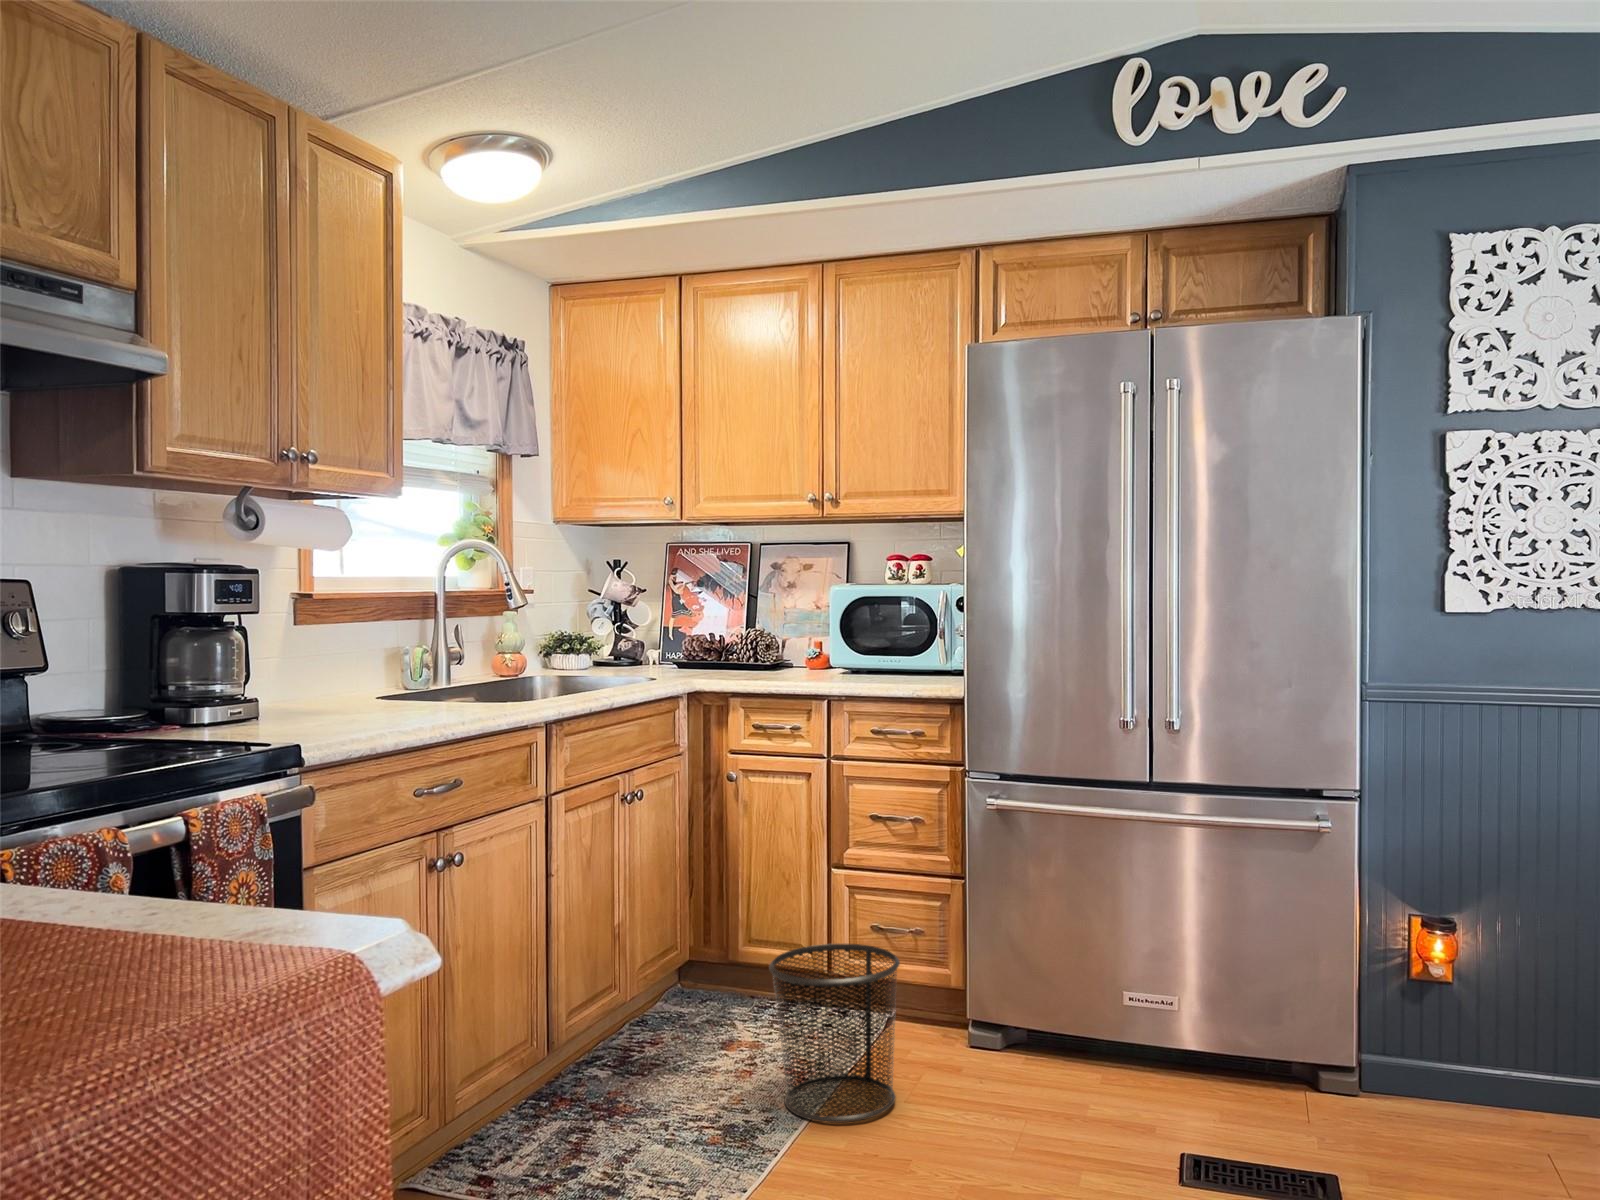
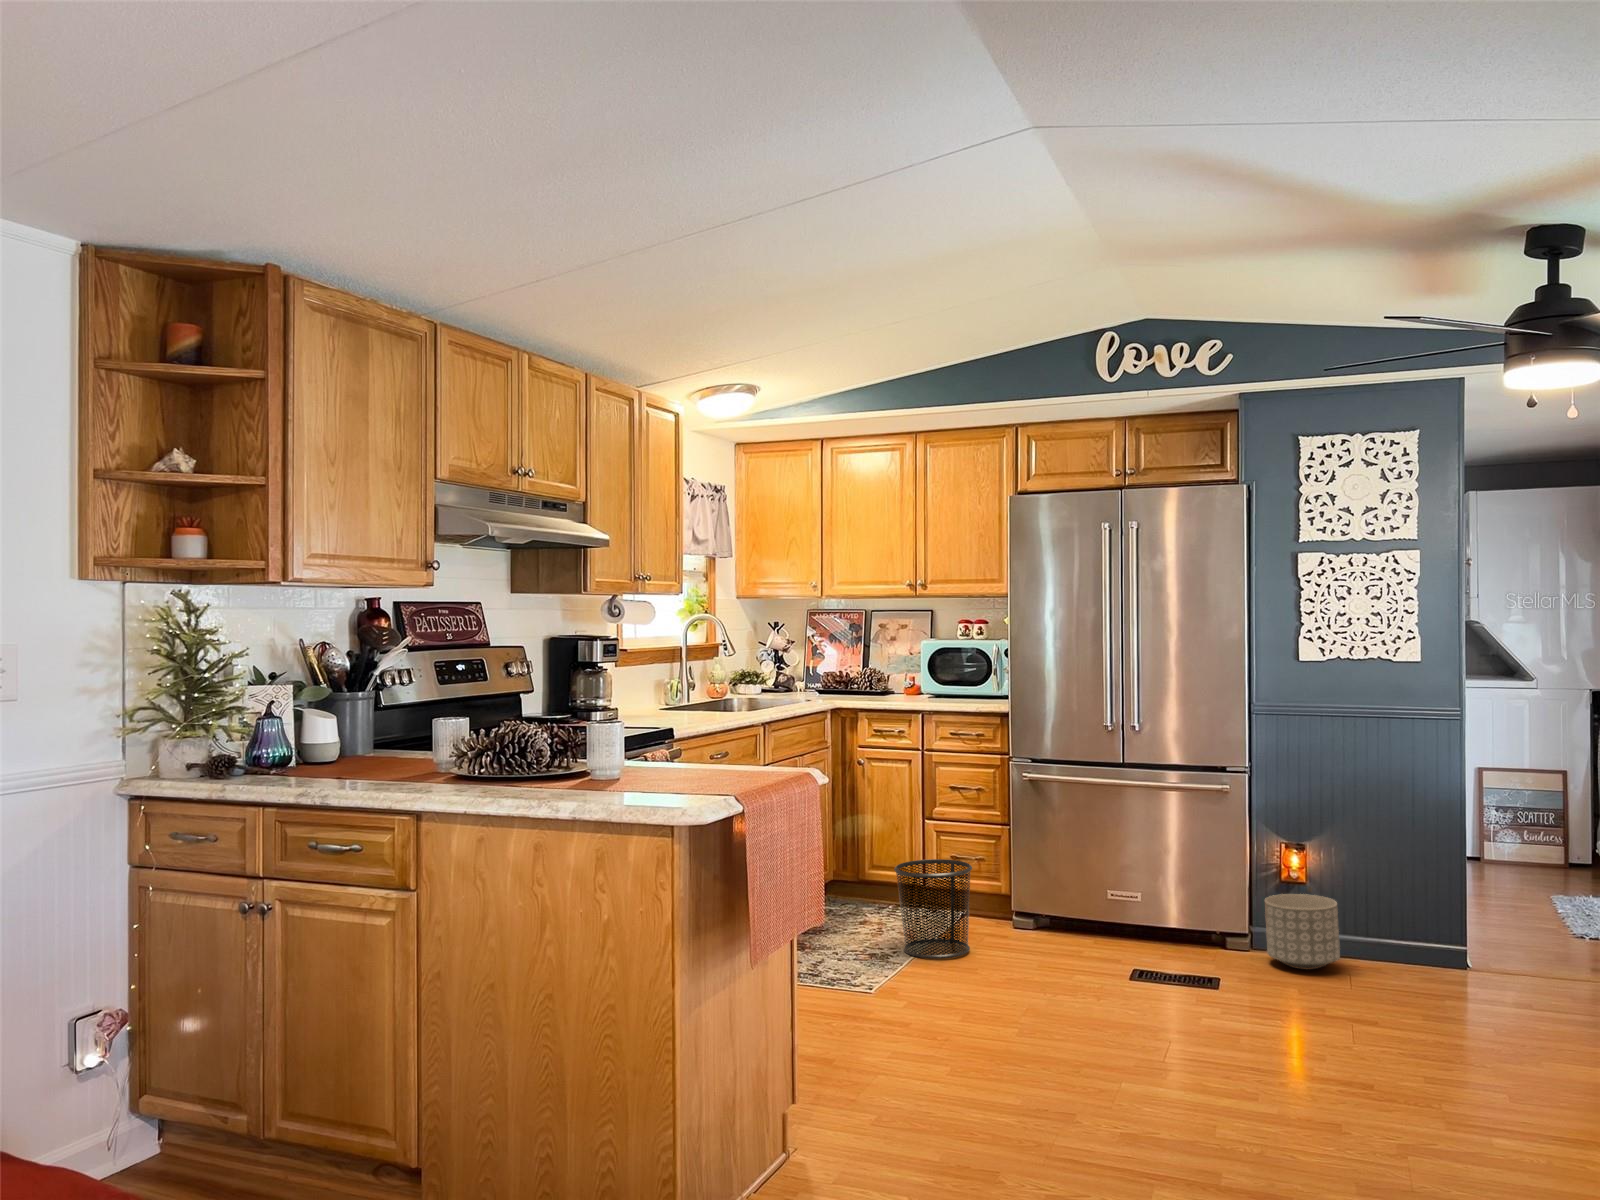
planter: none [1391,1002,1522,1139] -> present [1265,894,1340,970]

